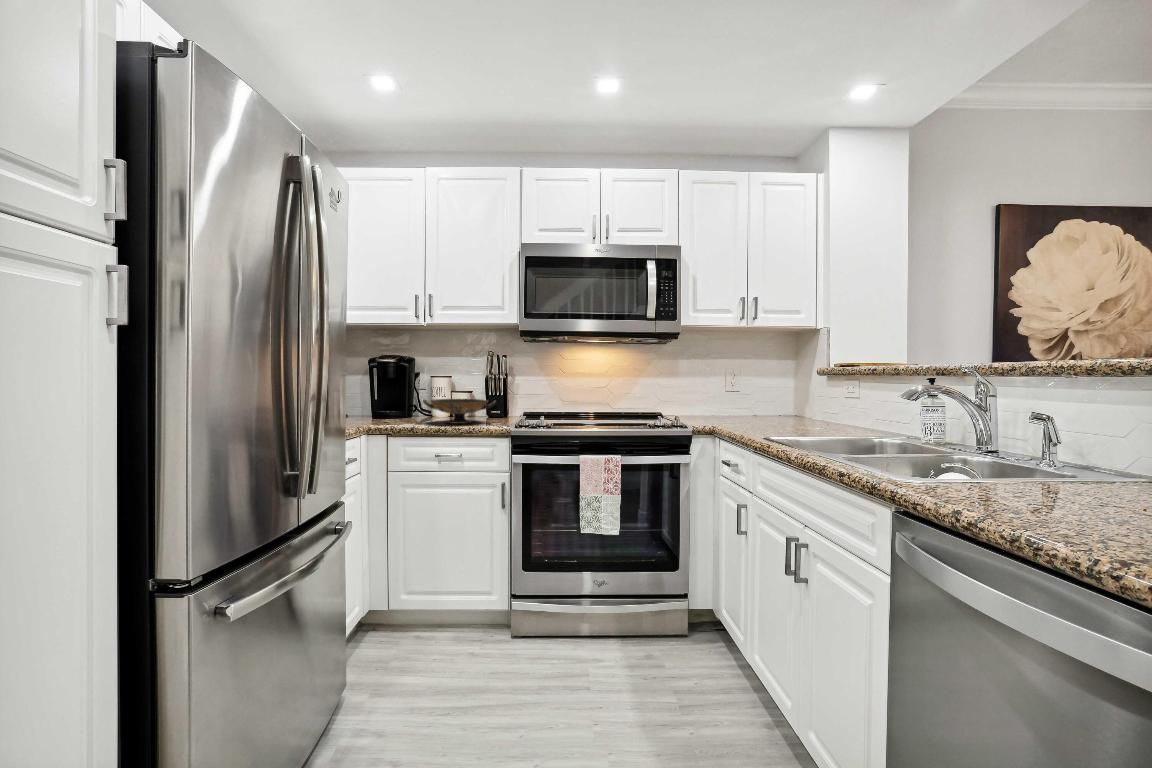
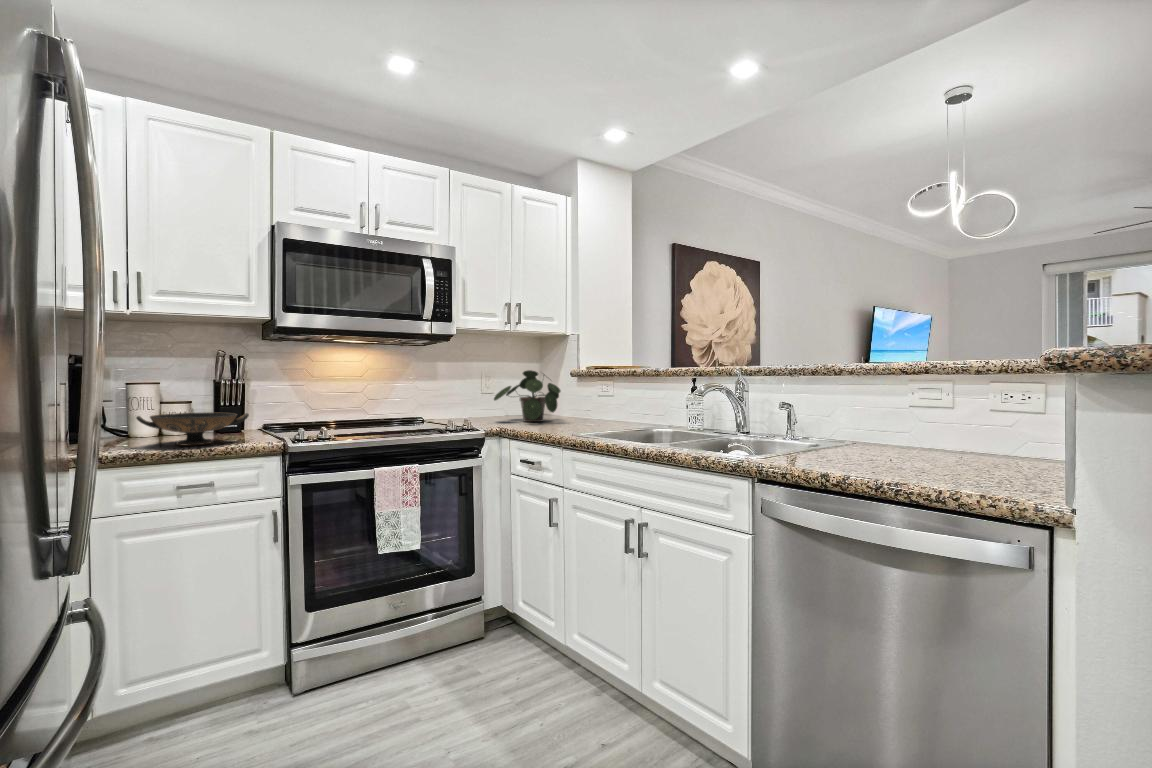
potted plant: none [724,367,802,423] -> present [494,370,560,422]

